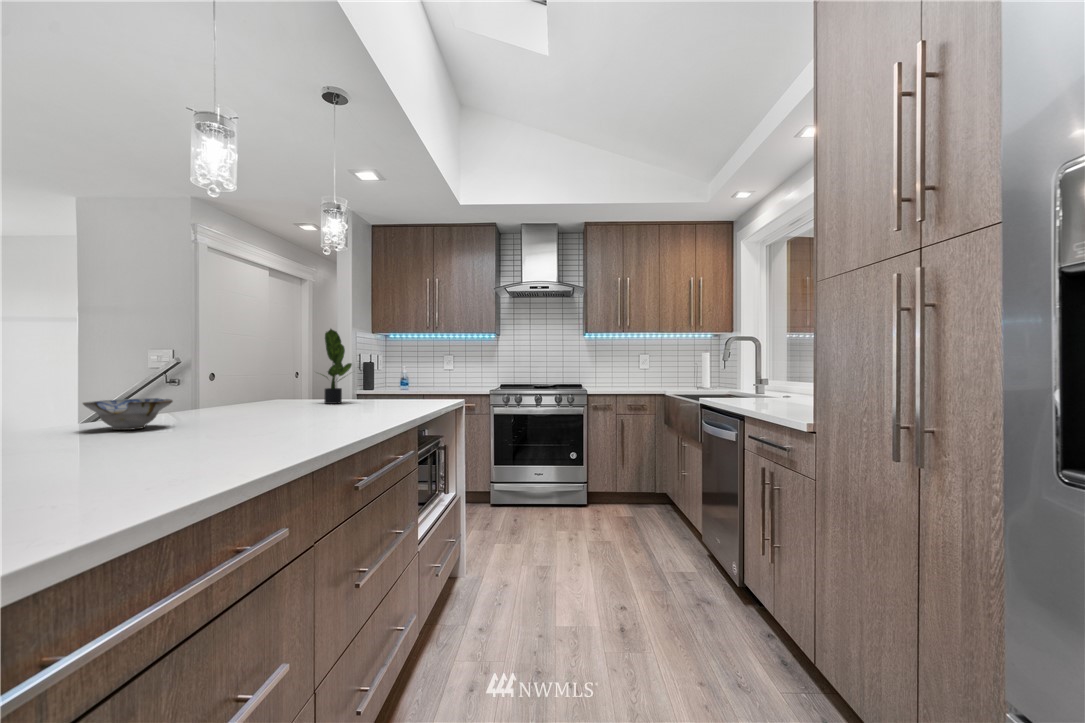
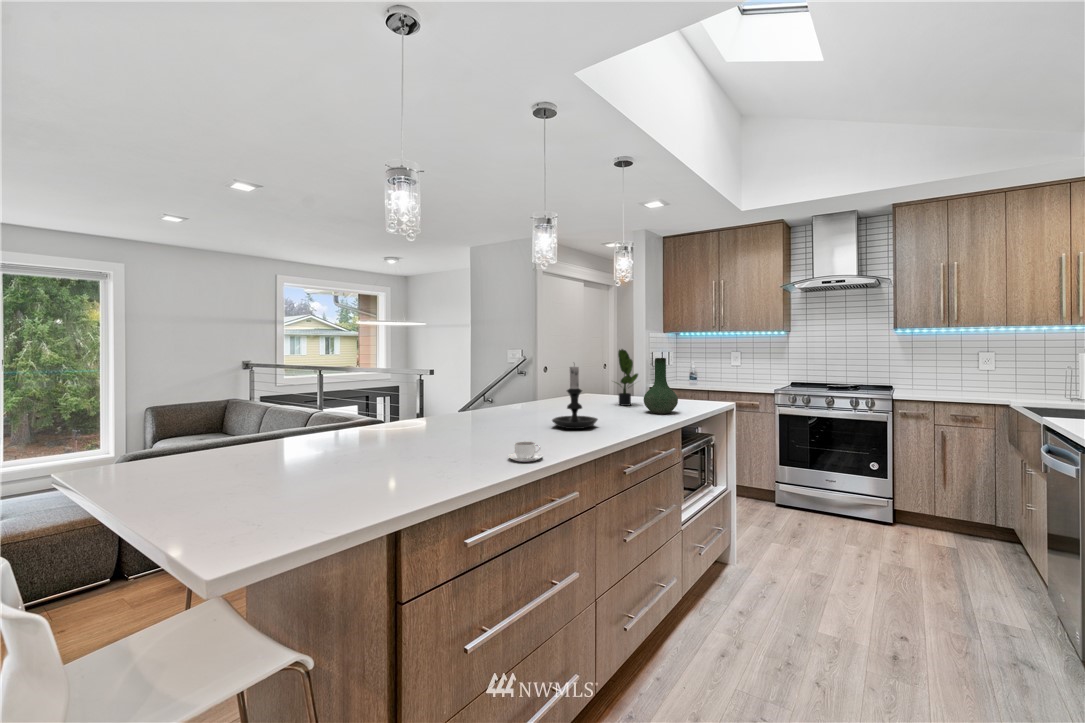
candle holder: none [212,325,298,428] -> present [552,366,598,429]
vase: none [362,338,406,408] -> present [644,358,678,414]
ceramic bowl: present [83,398,173,430] -> none [493,405,532,425]
coffee cup: none [85,440,183,481] -> present [508,441,543,462]

